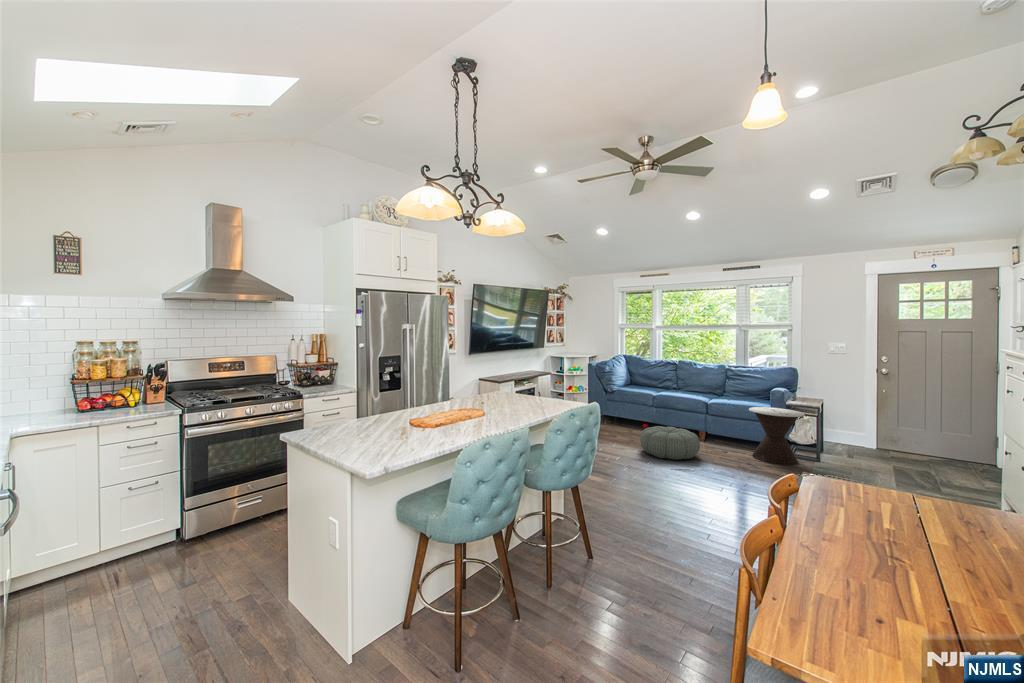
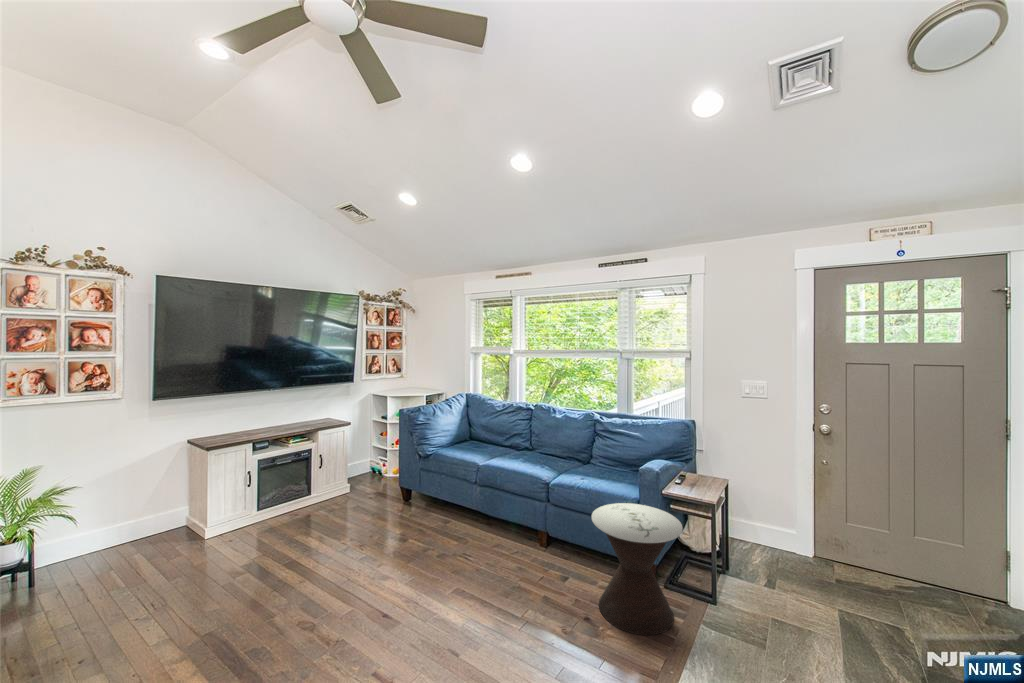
pouf: present [640,426,700,460] -> none [390,543,498,634]

